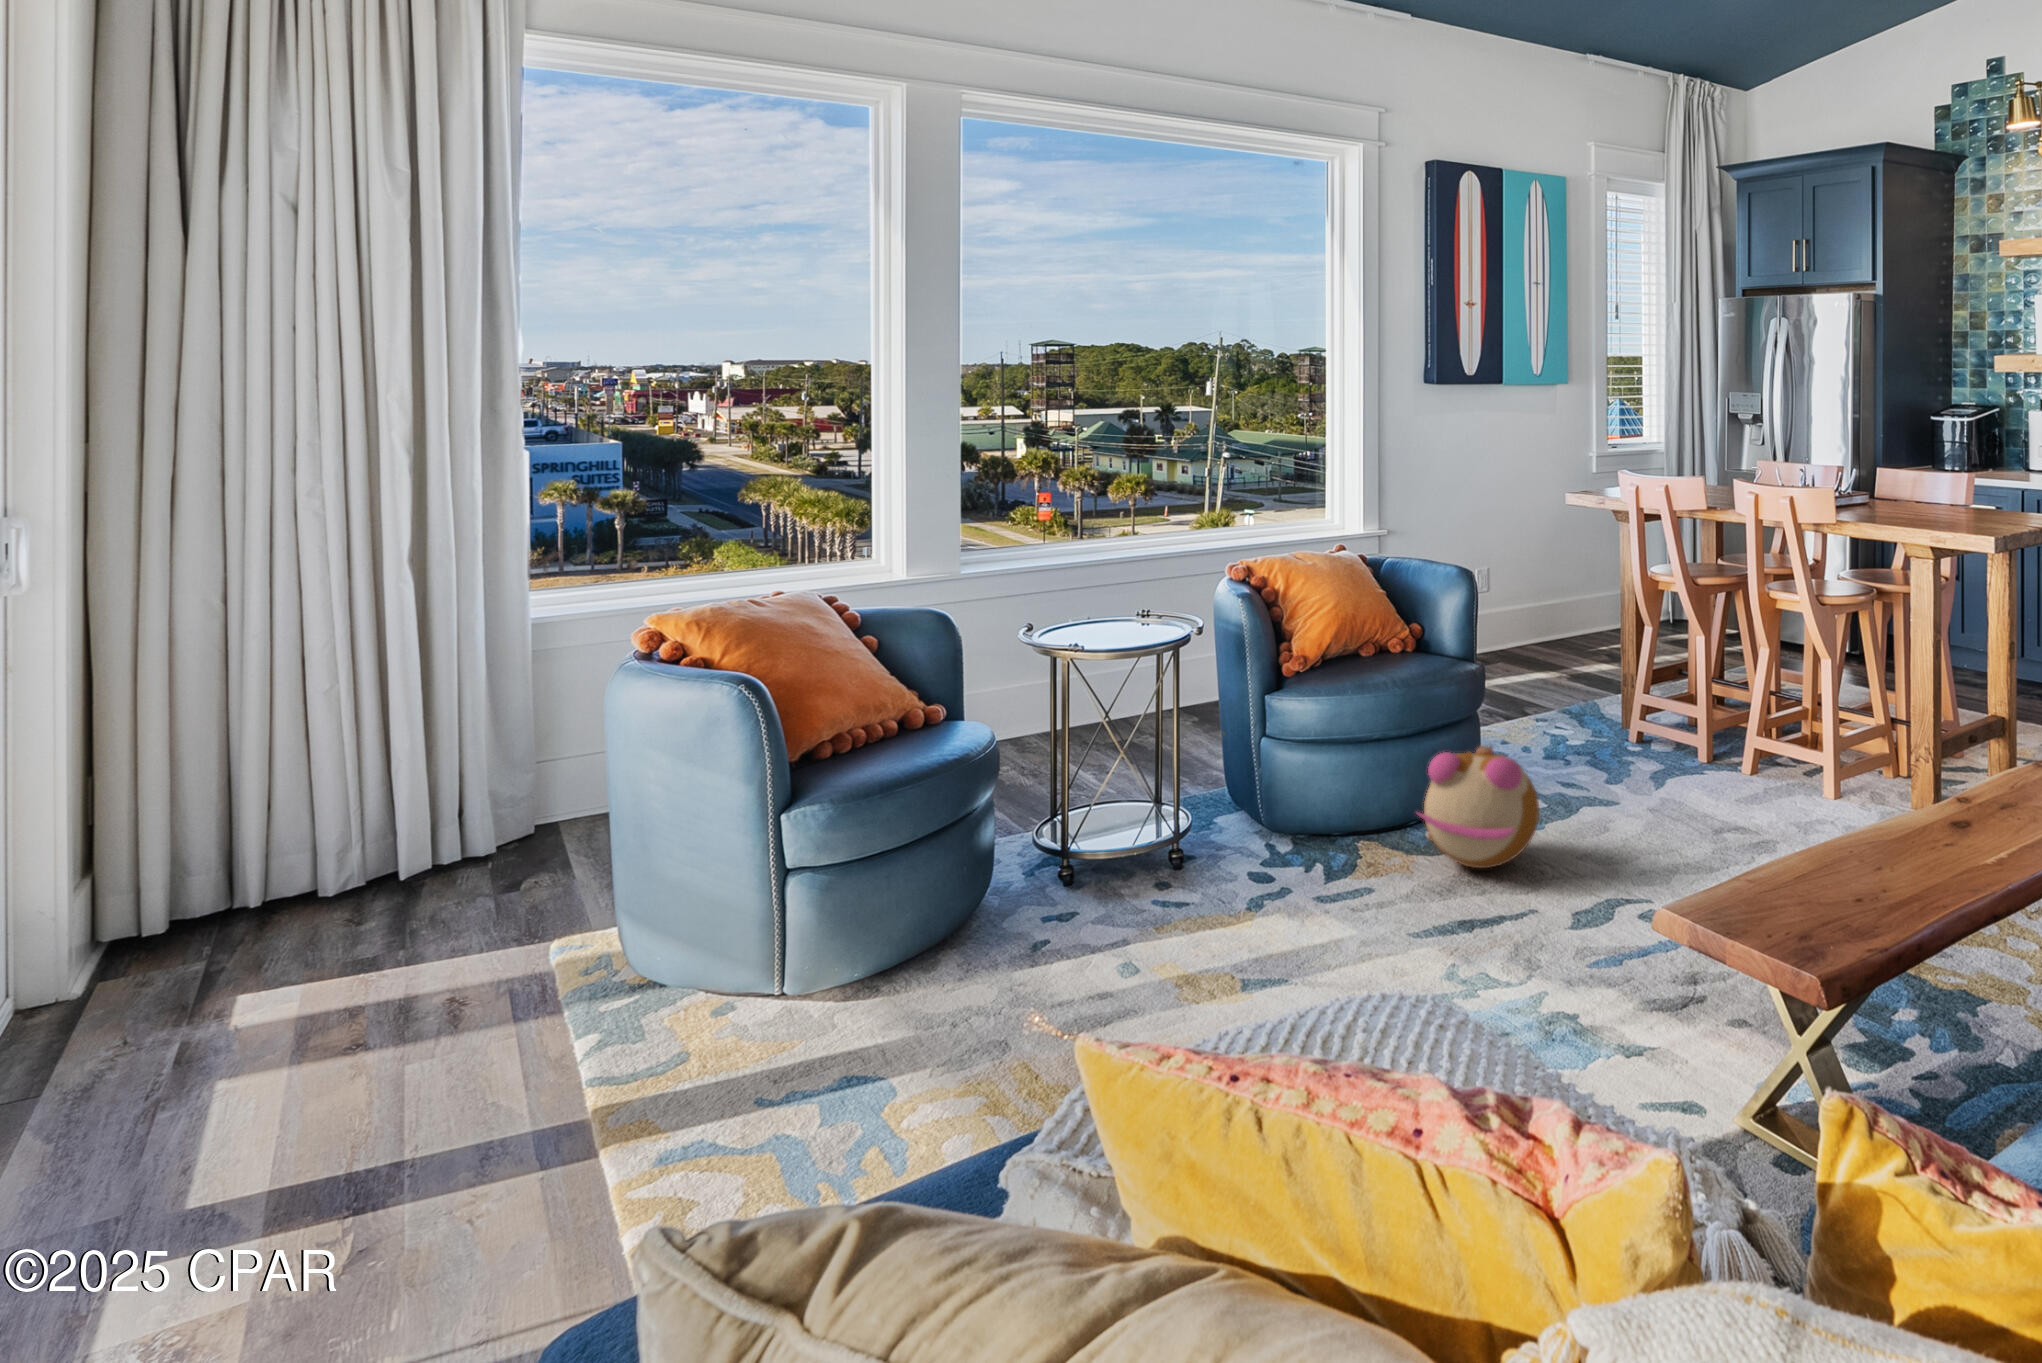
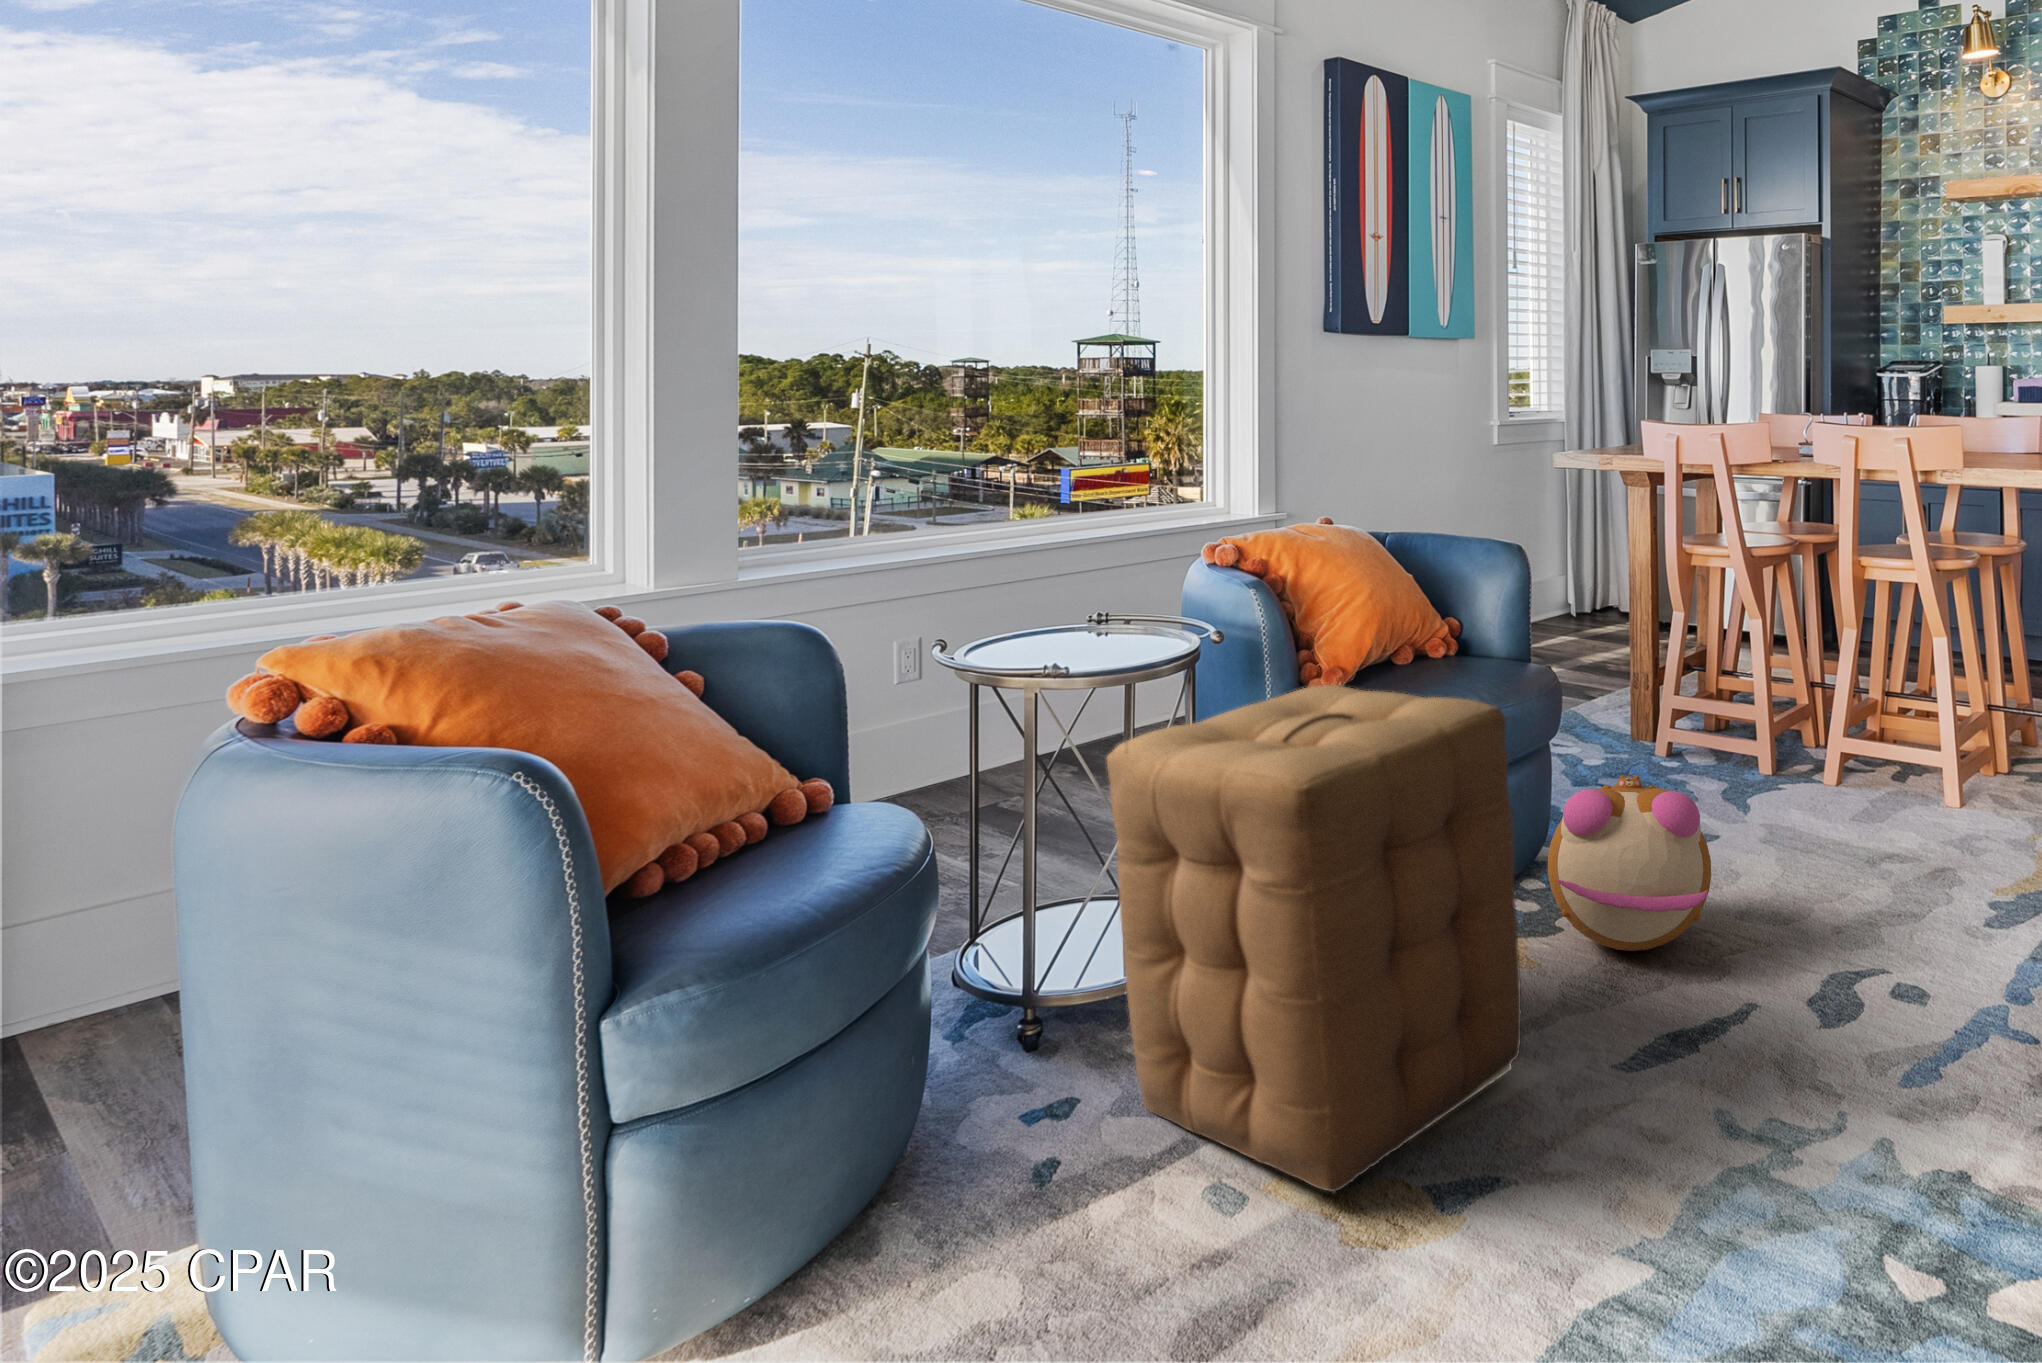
ottoman: none [1095,668,1346,967] -> present [1107,685,1521,1192]

